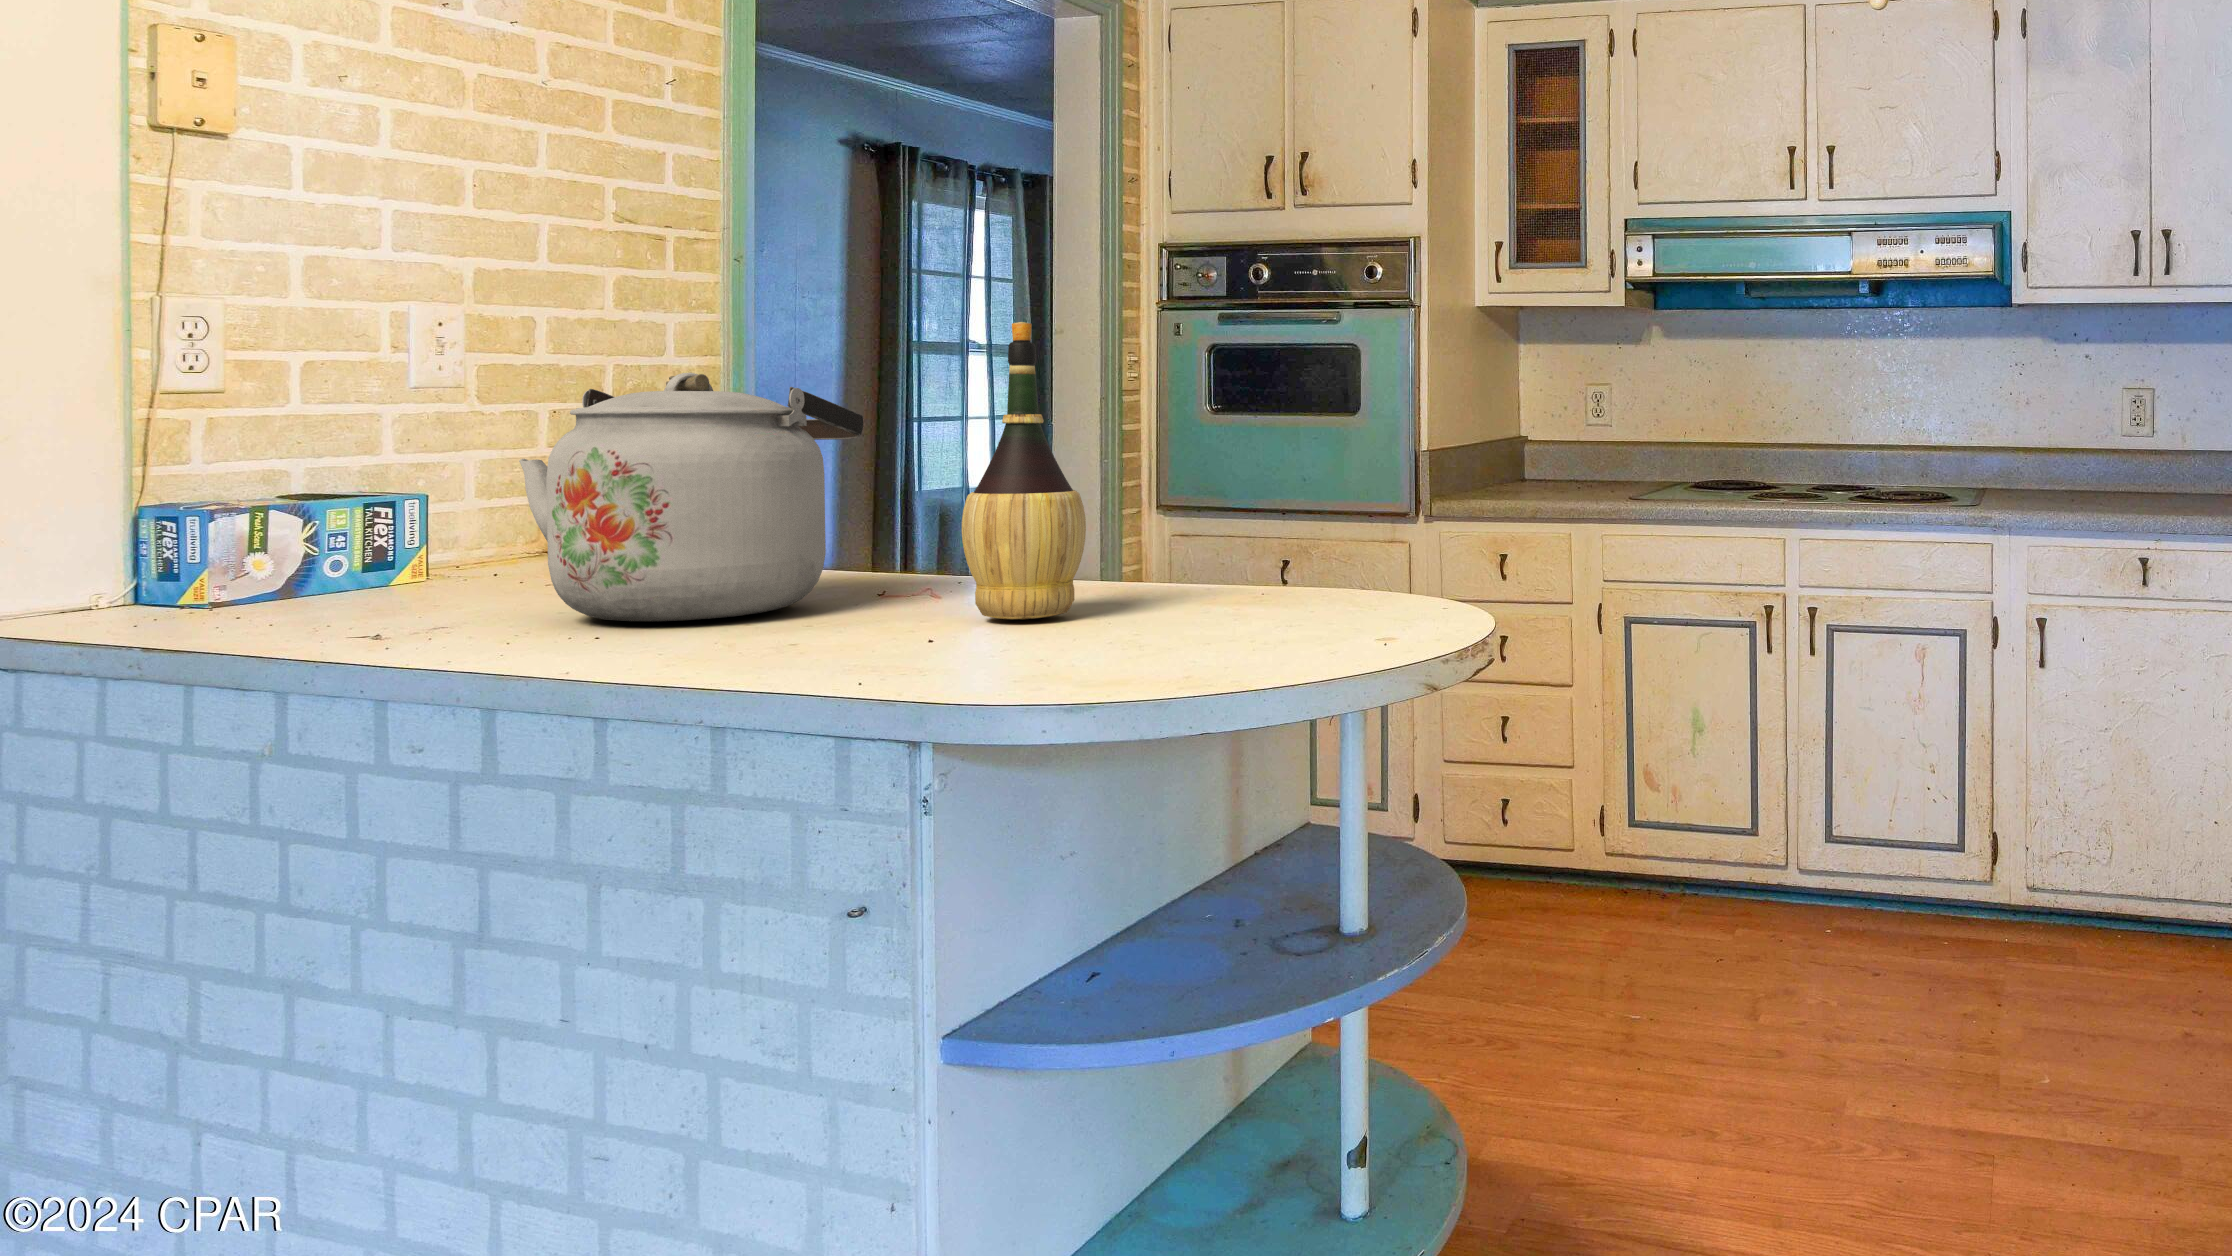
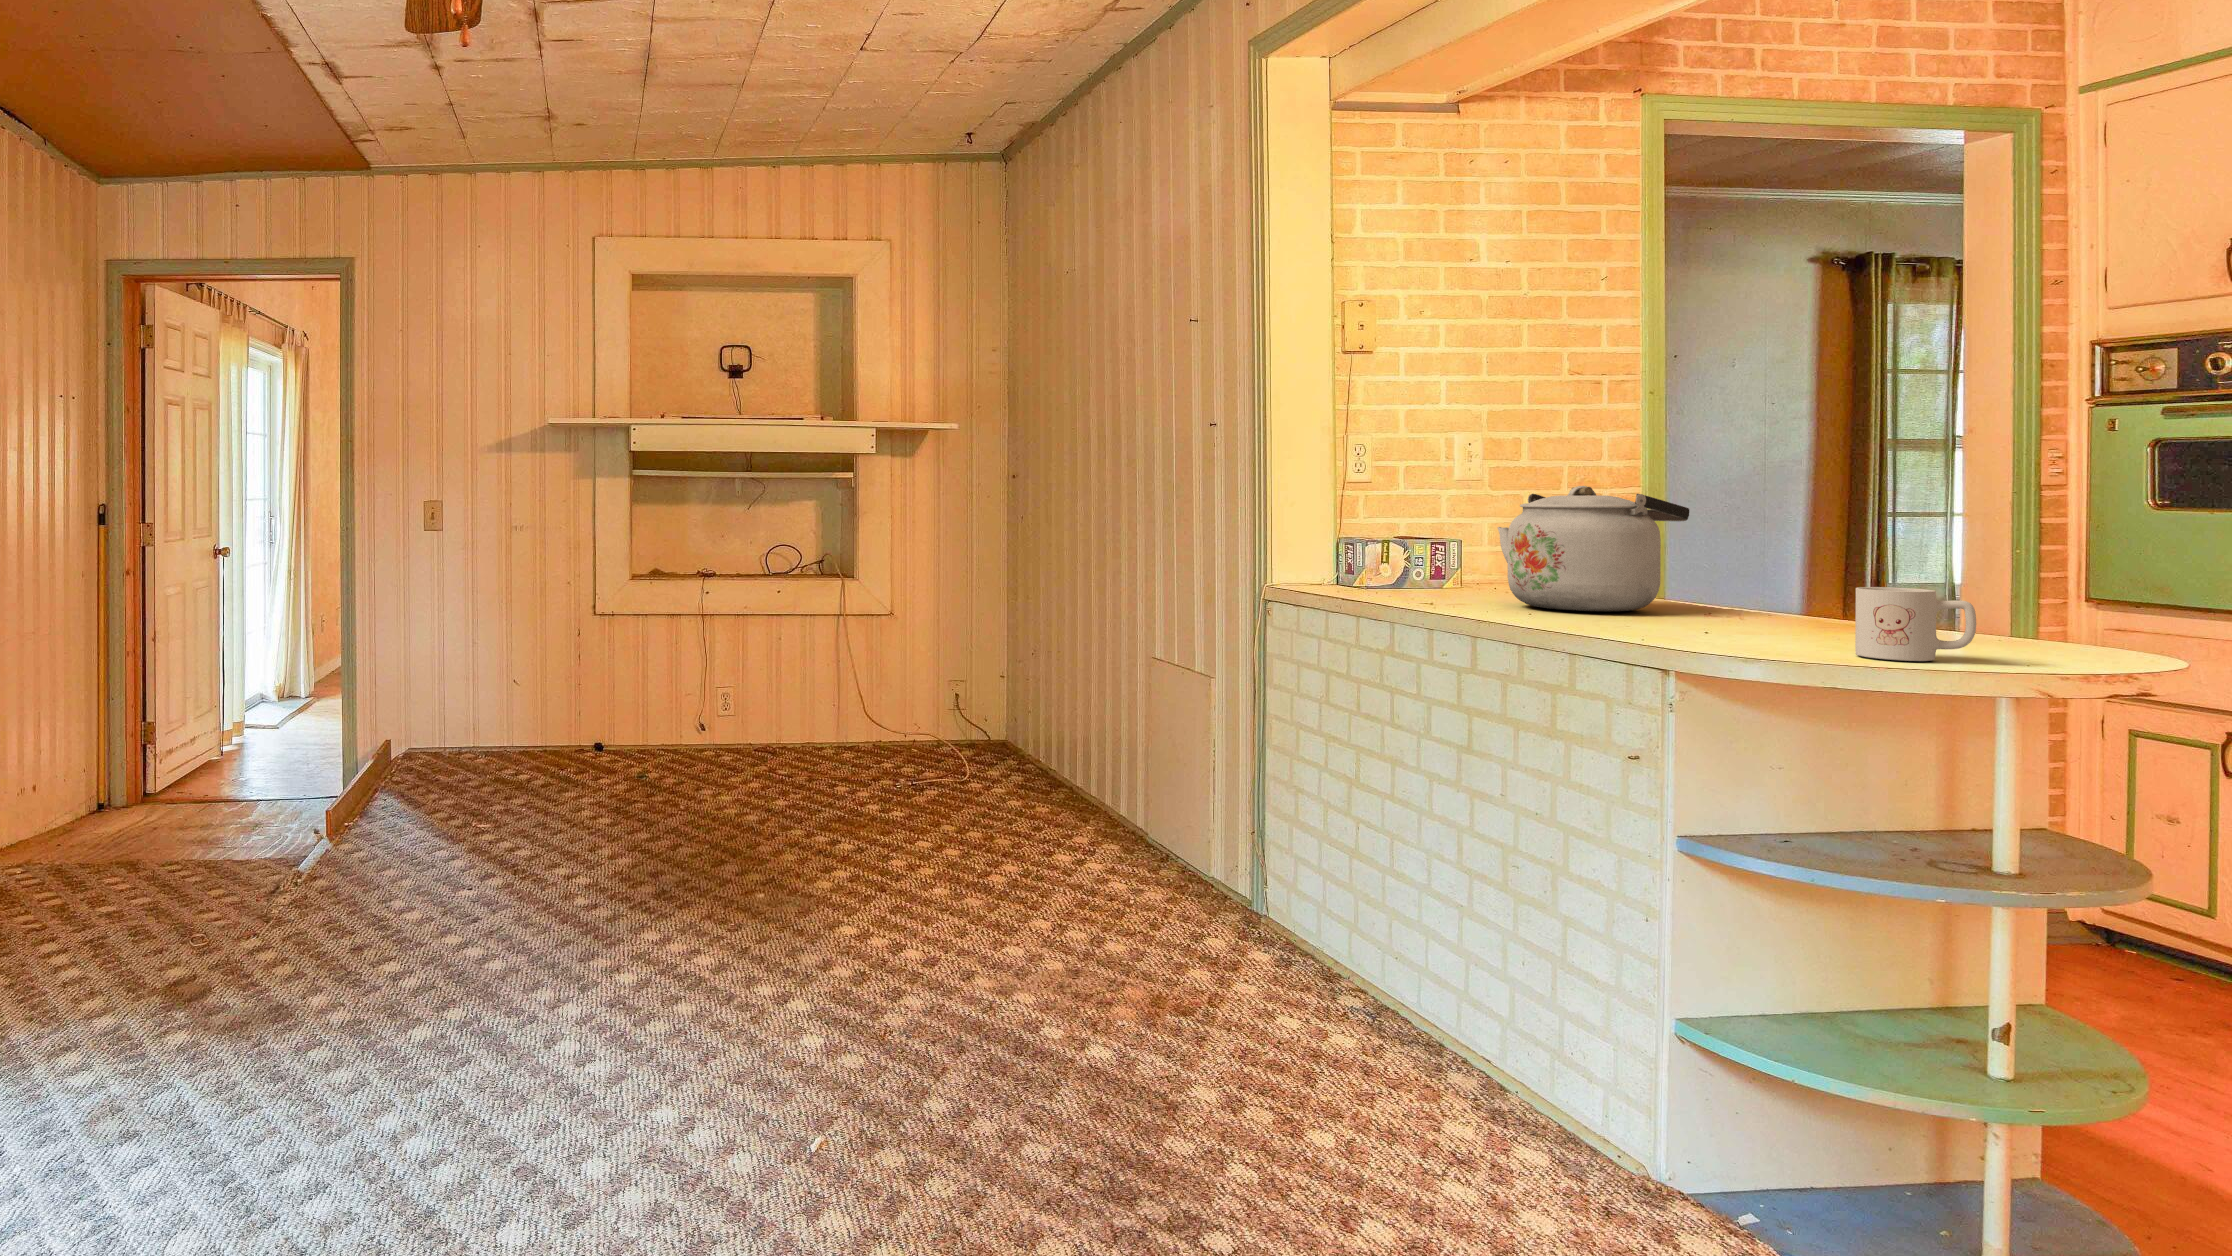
wine bottle: present [962,322,1086,619] -> none [1734,457,1826,629]
mug: none [1194,536,1340,664] -> present [1855,587,1976,661]

